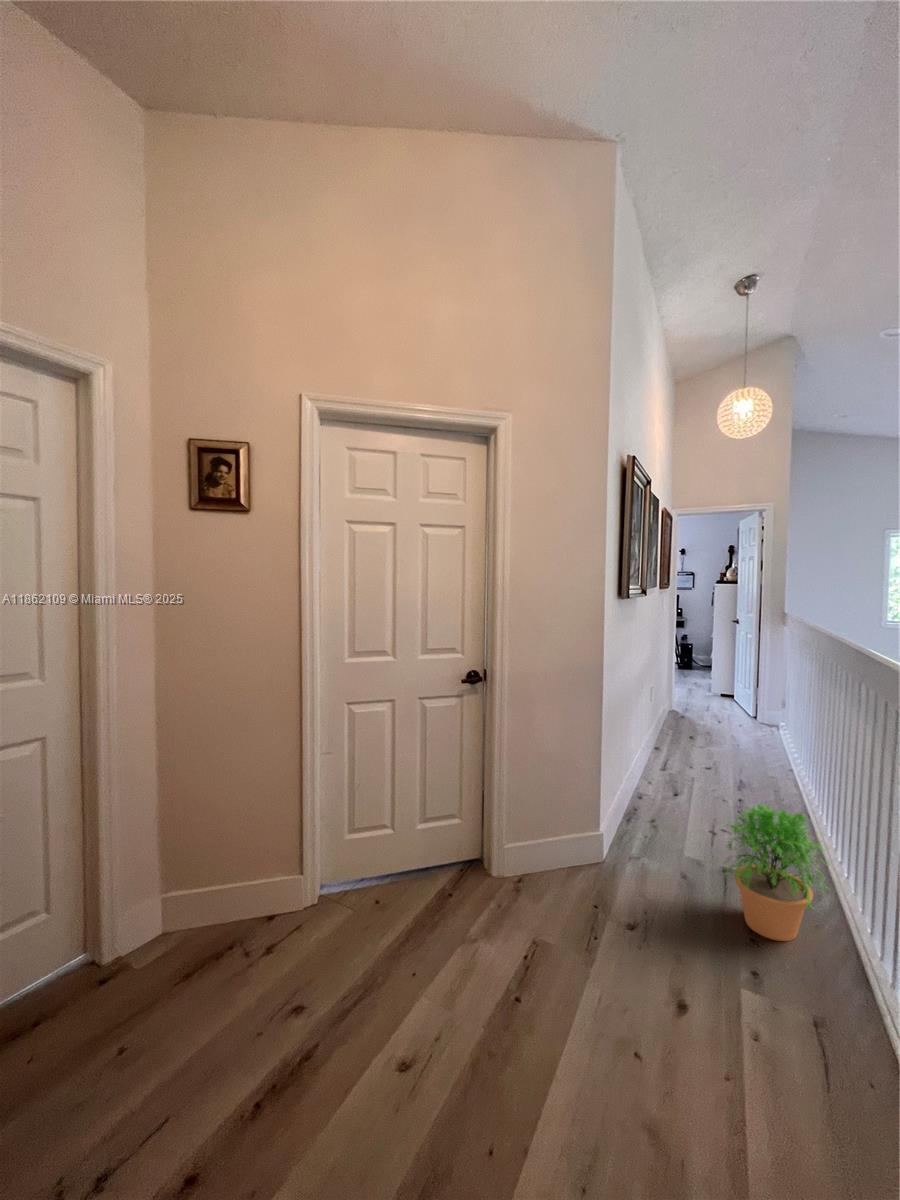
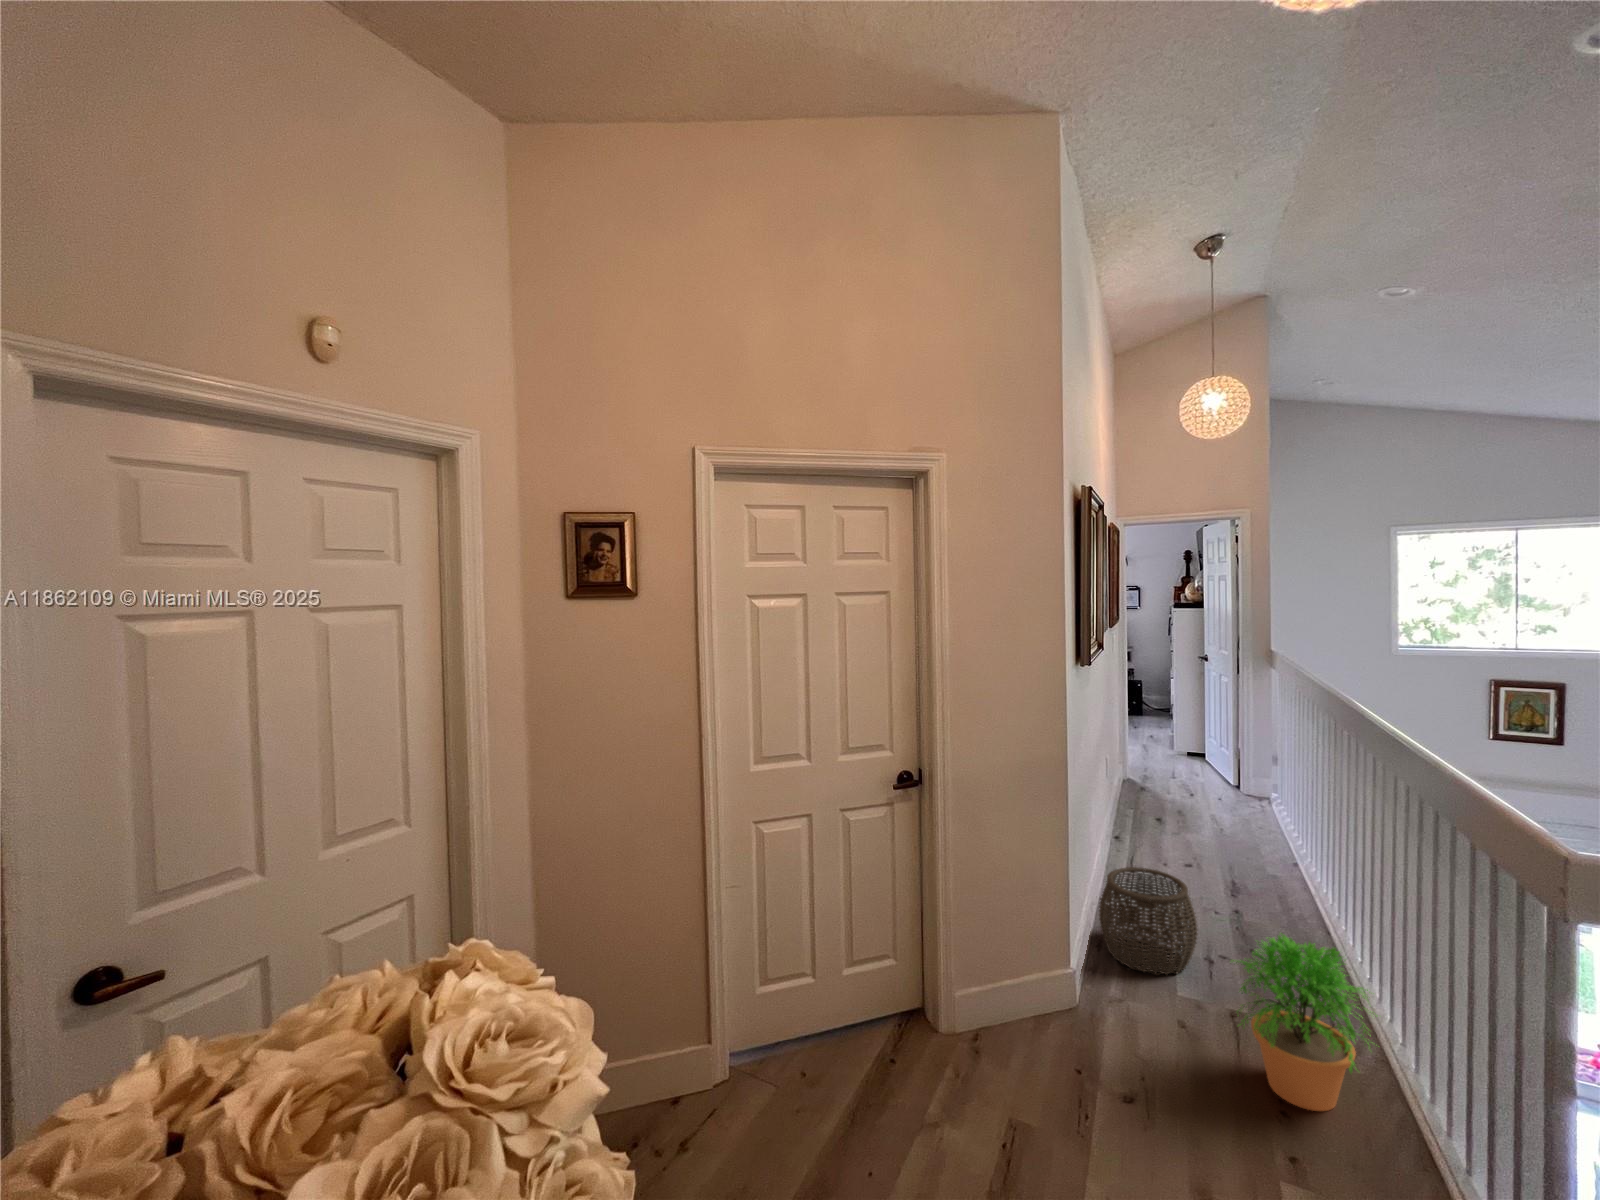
woven basket: none [629,762,705,843] -> present [1099,867,1198,975]

